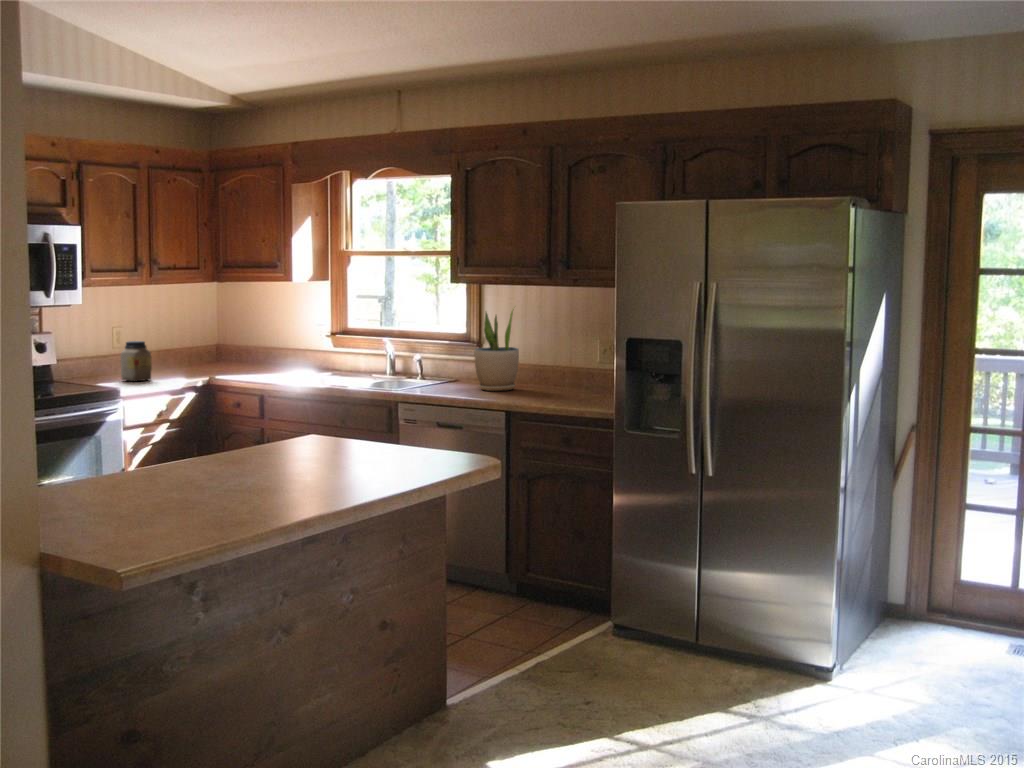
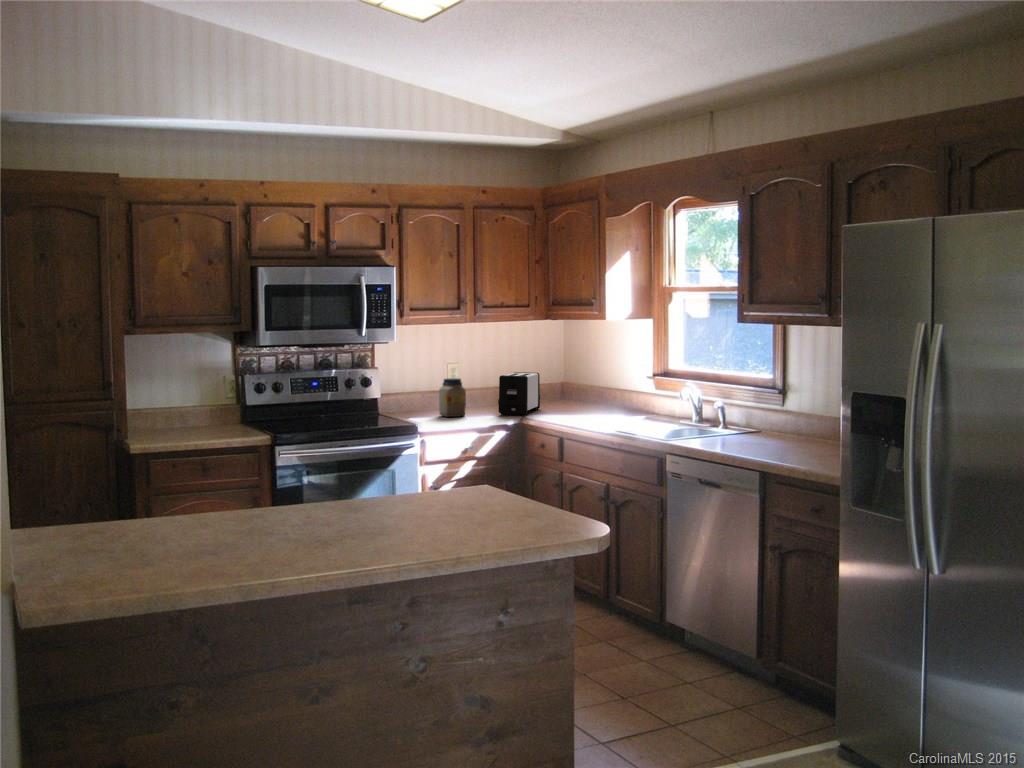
potted plant: present [474,310,519,391] -> none [753,349,808,450]
toaster: none [184,335,214,377] -> present [498,372,540,415]

